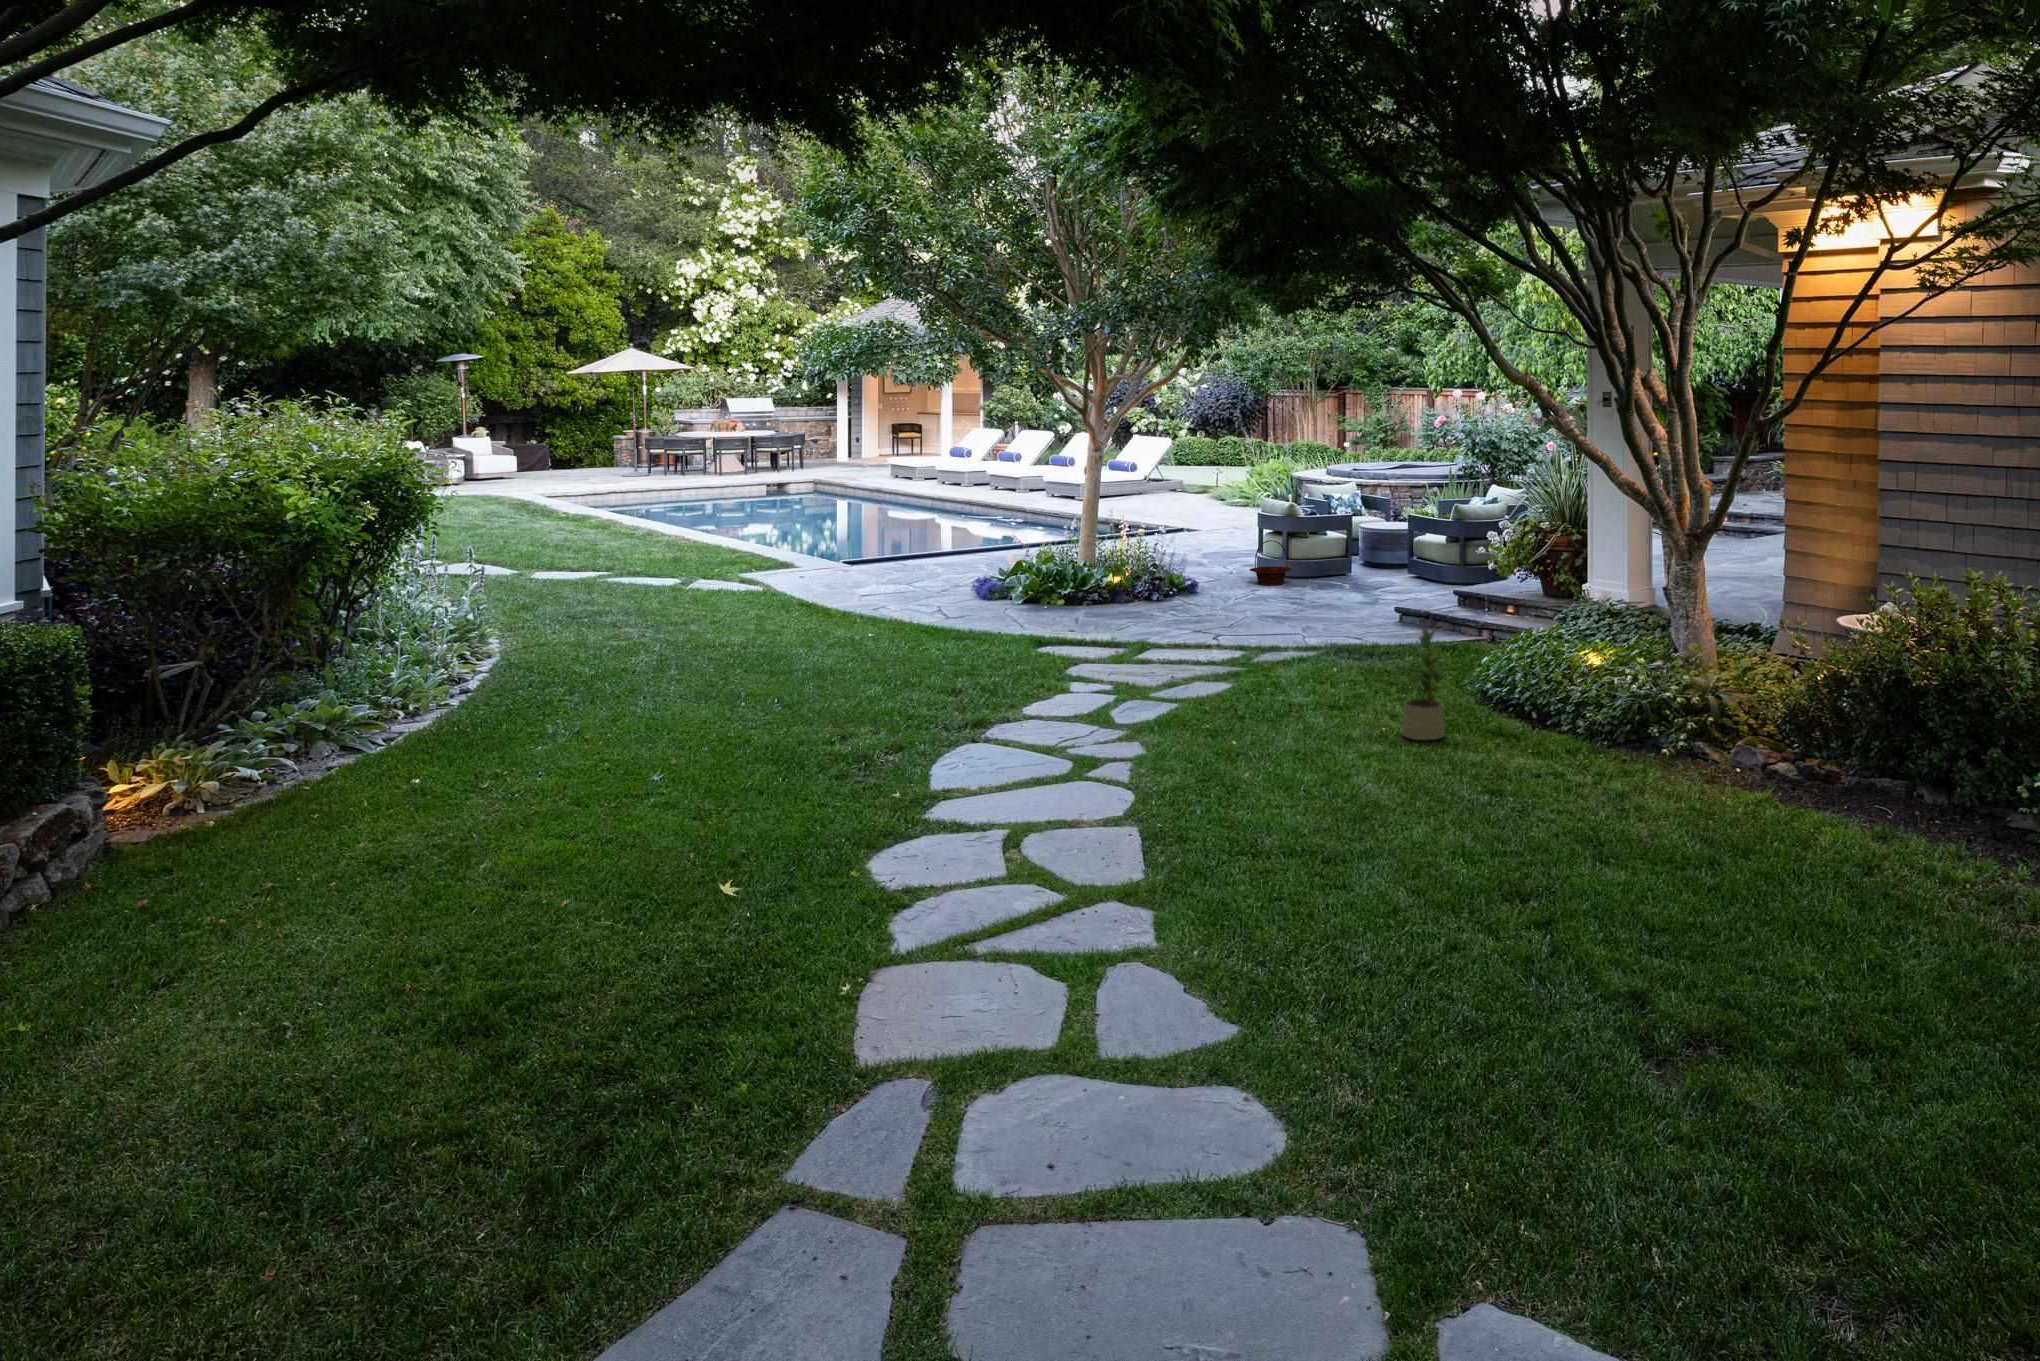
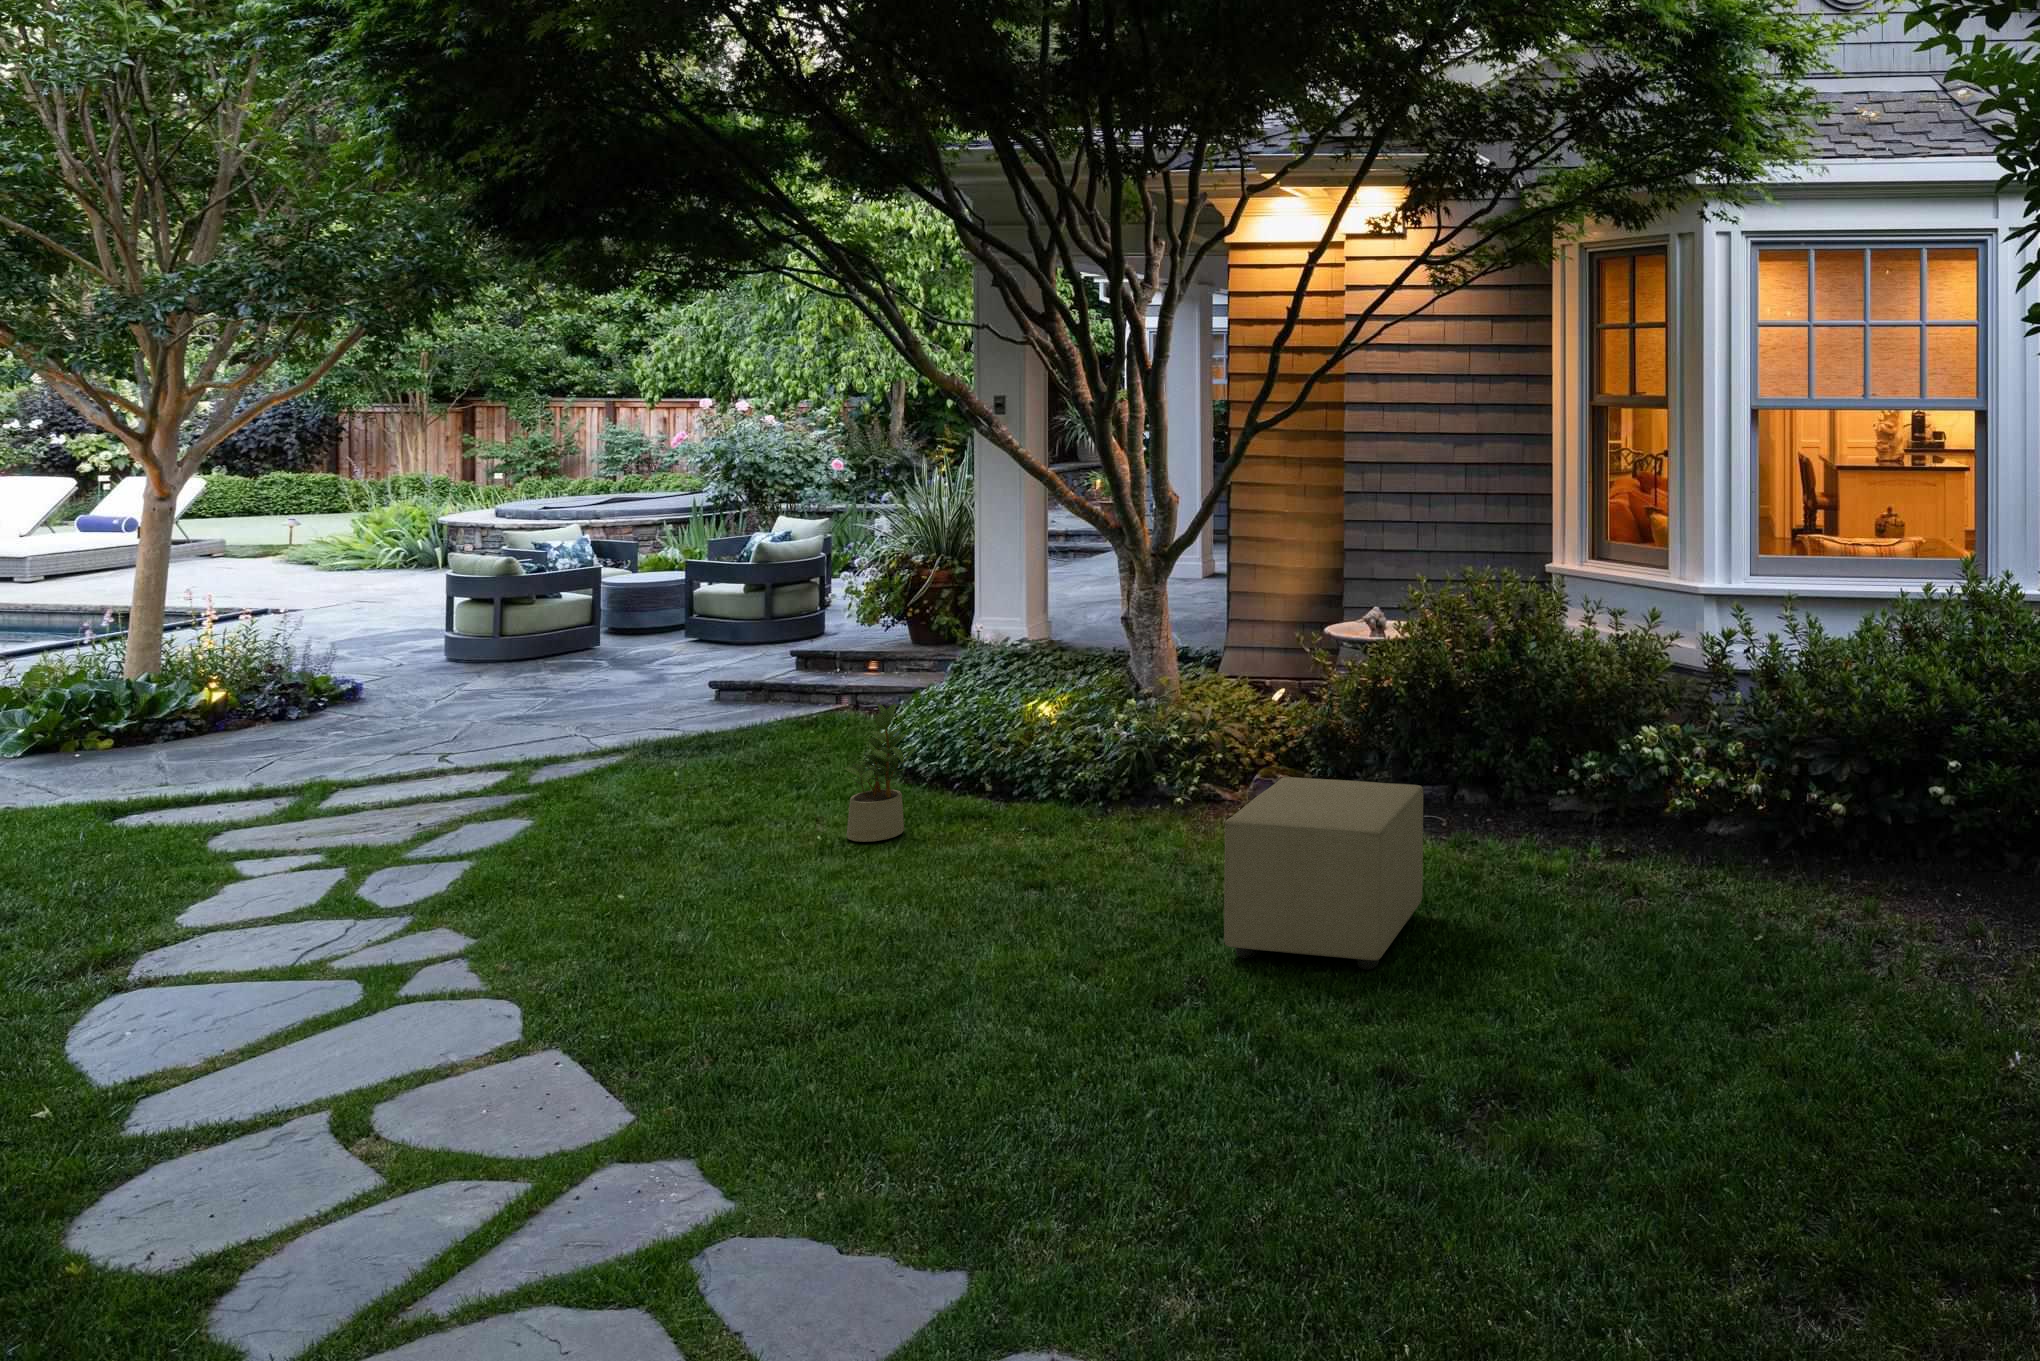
basket: present [1250,540,1292,585] -> none [449,613,523,676]
ottoman: none [1612,740,1844,943] -> present [1224,777,1423,970]

